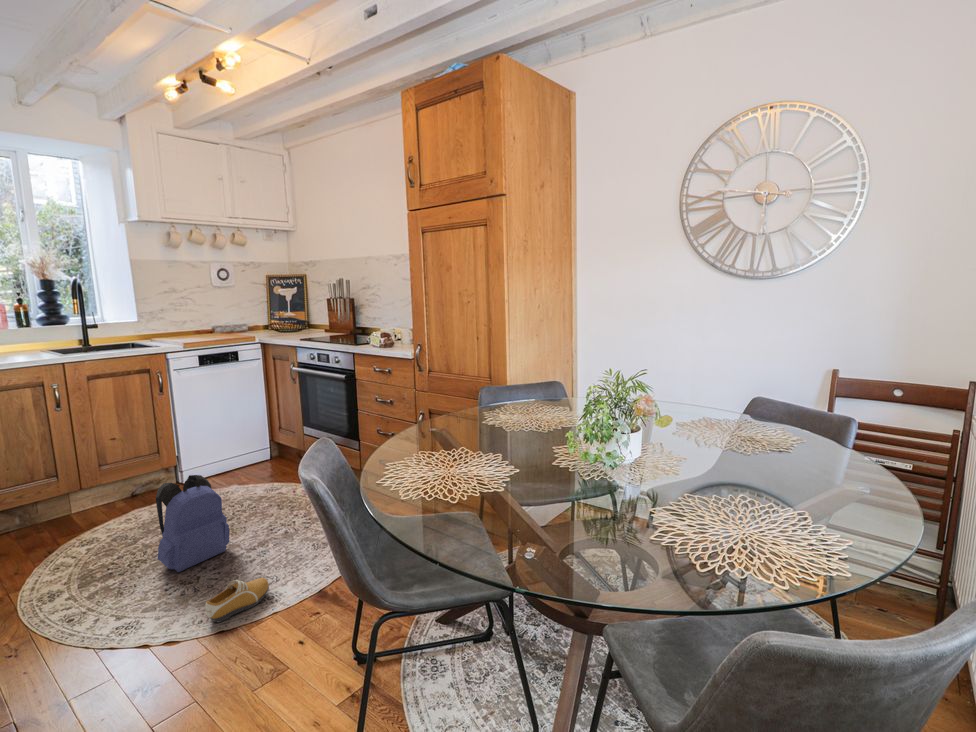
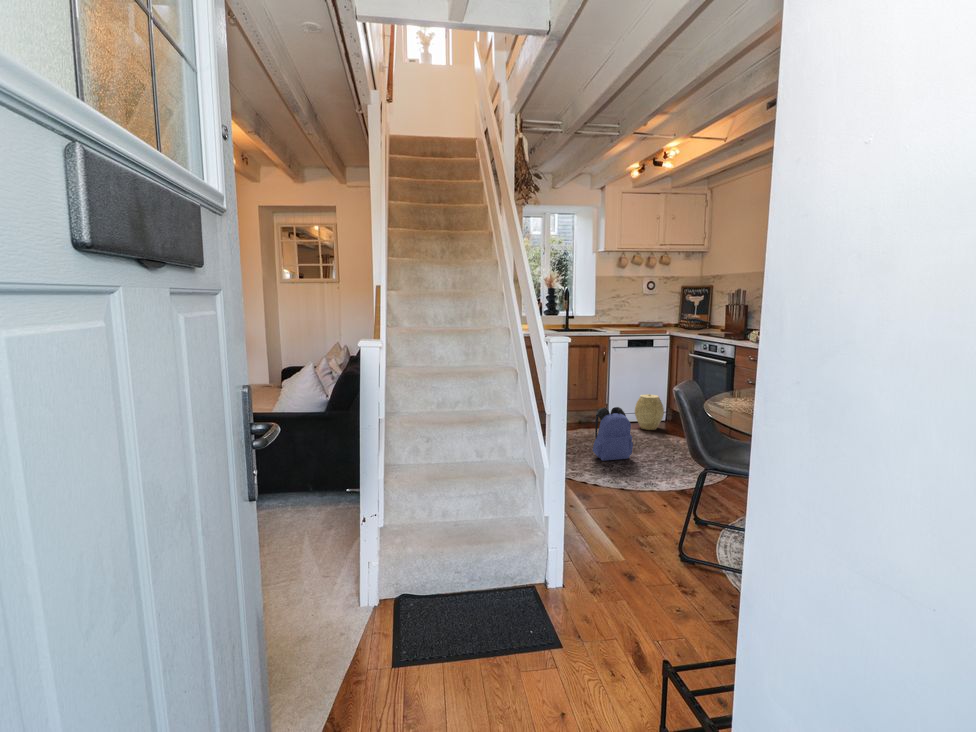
woven basket: none [223,430,267,482] -> present [635,394,664,430]
shoe: present [205,578,269,622] -> none [615,466,651,485]

